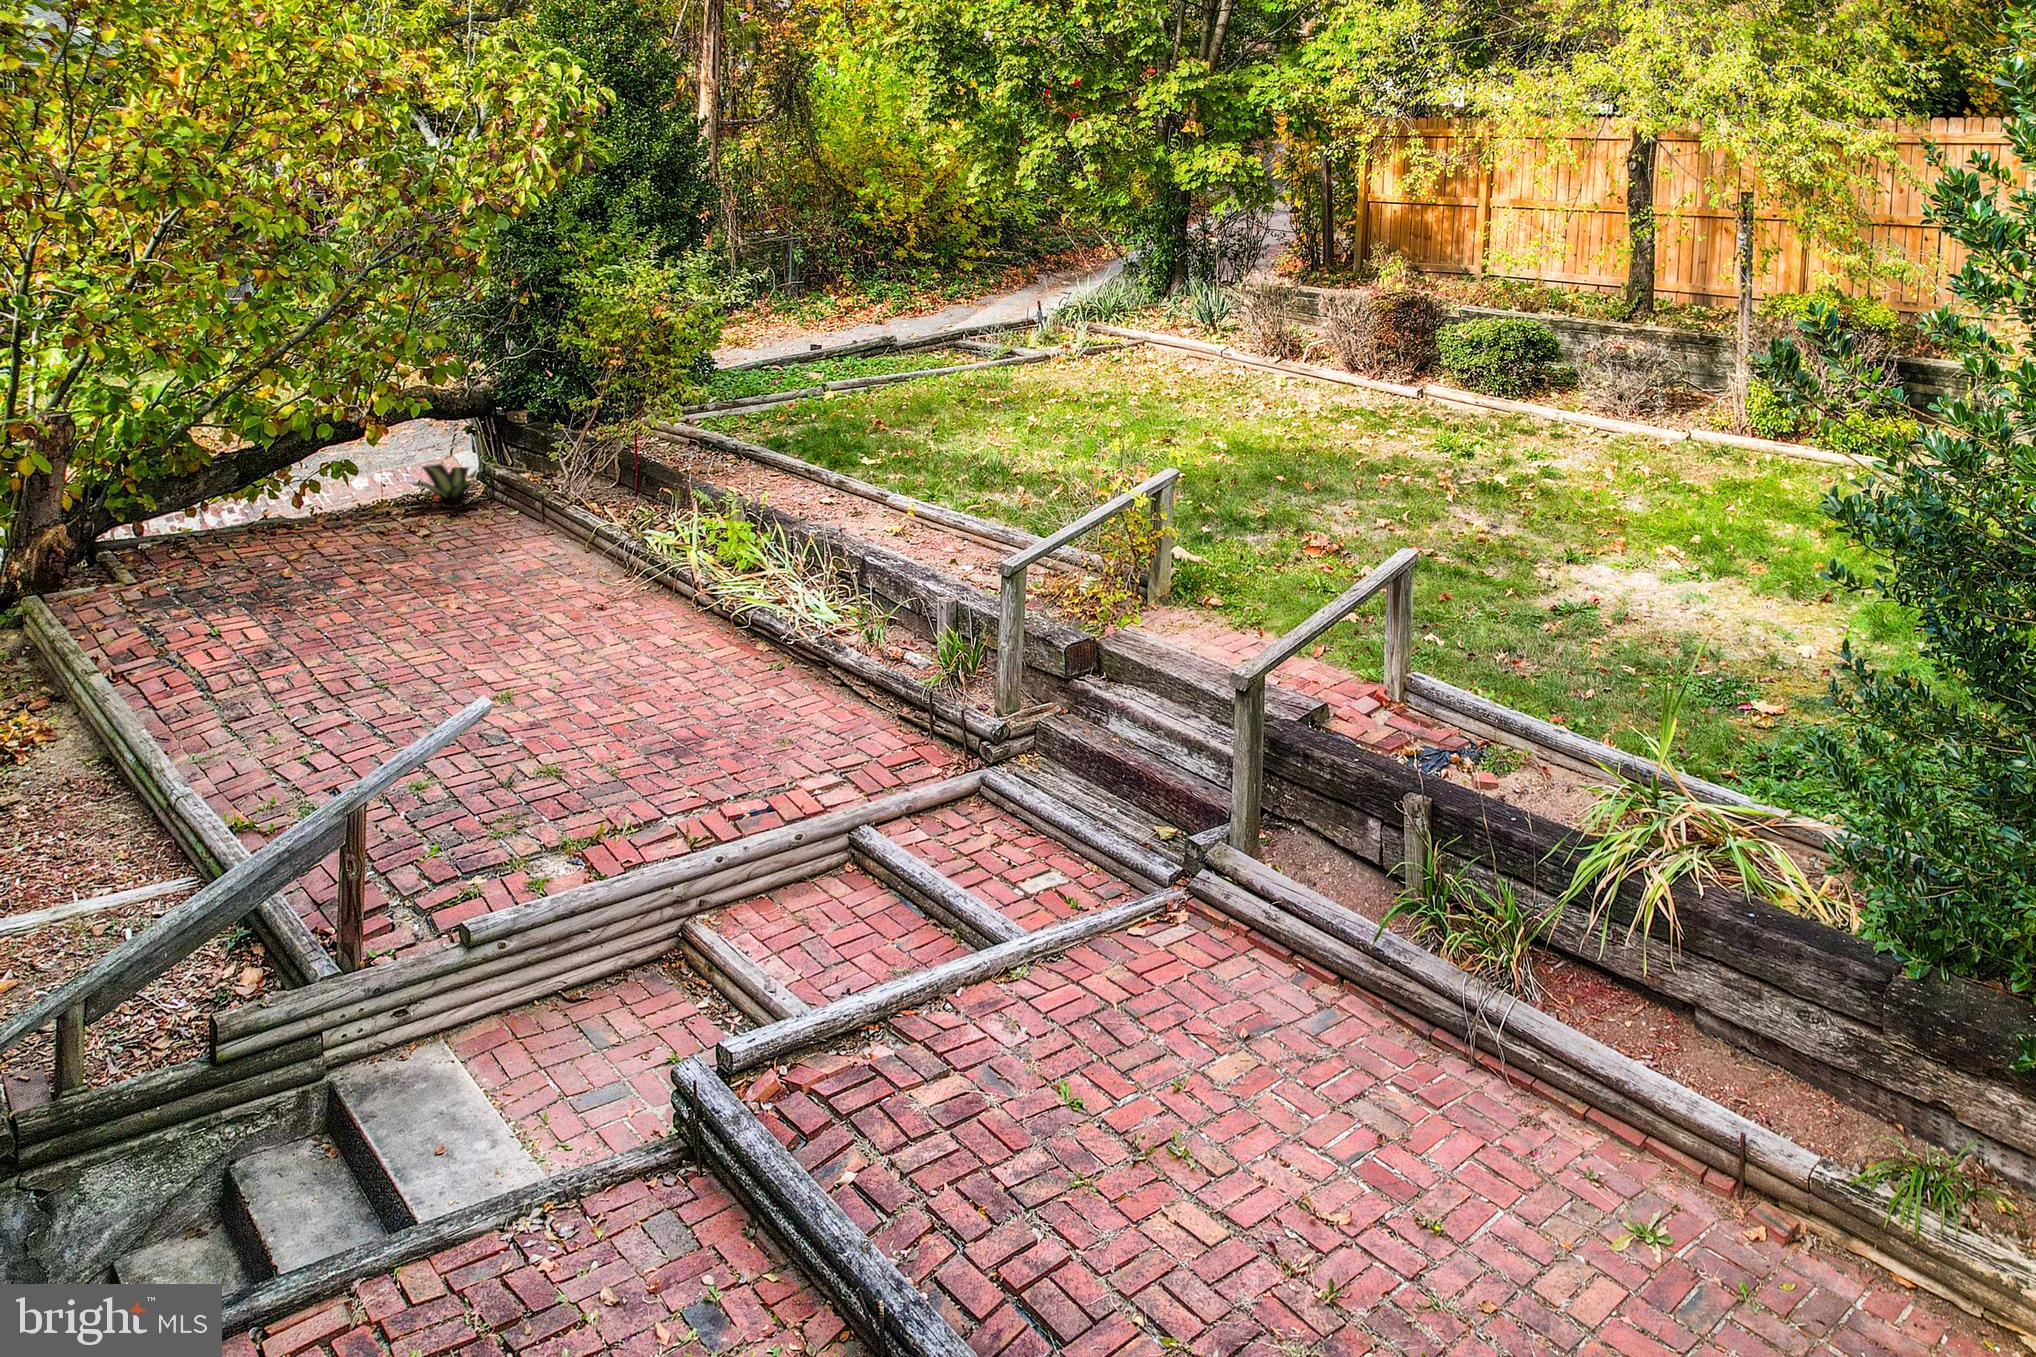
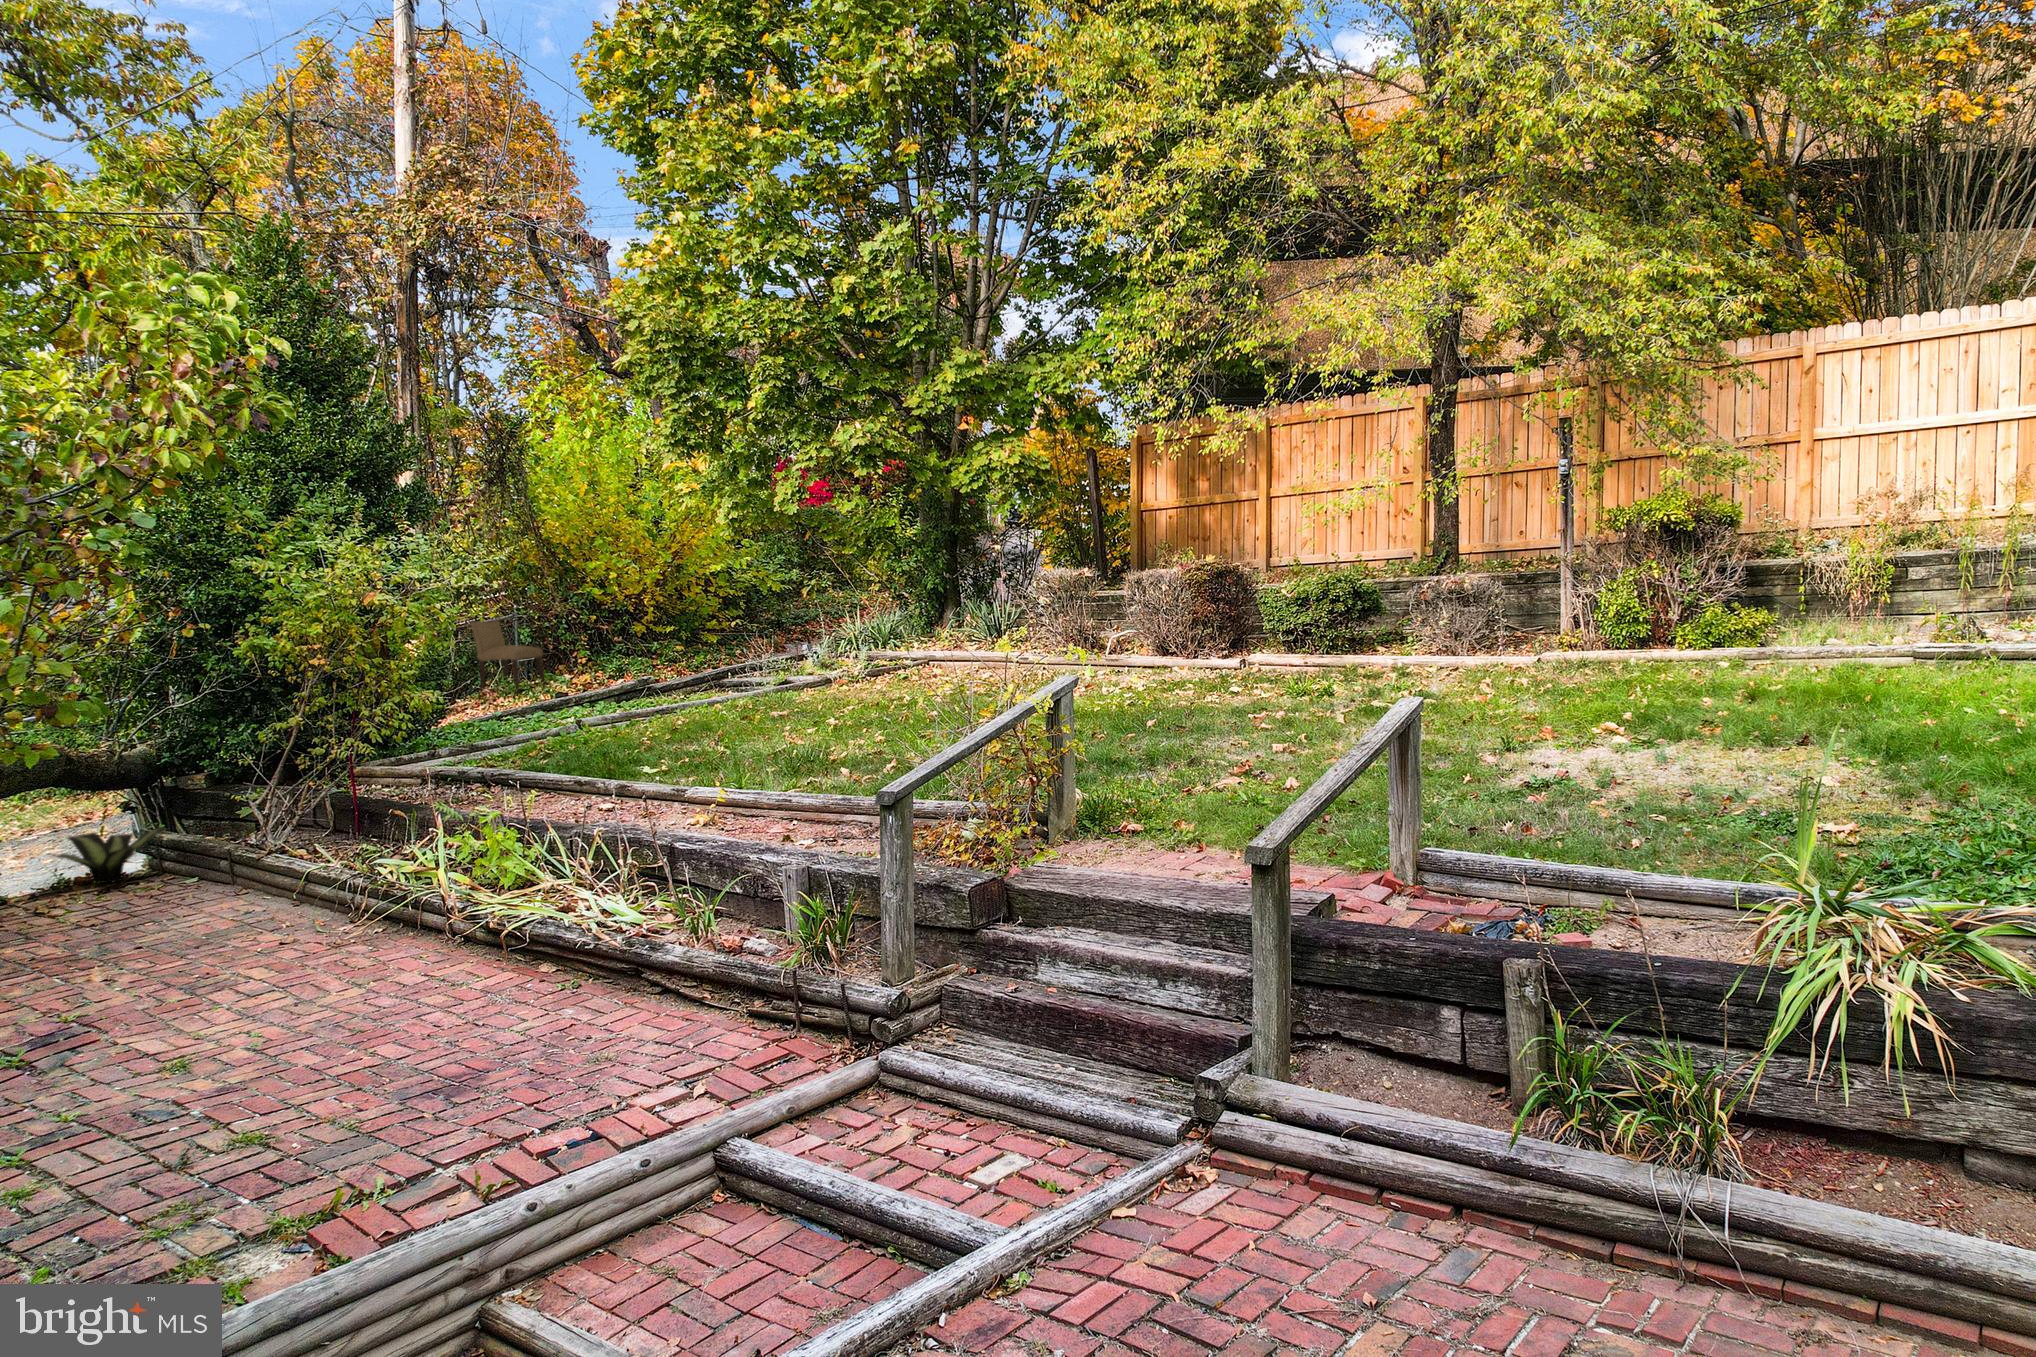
chair: none [732,245,802,333] -> present [471,620,546,692]

